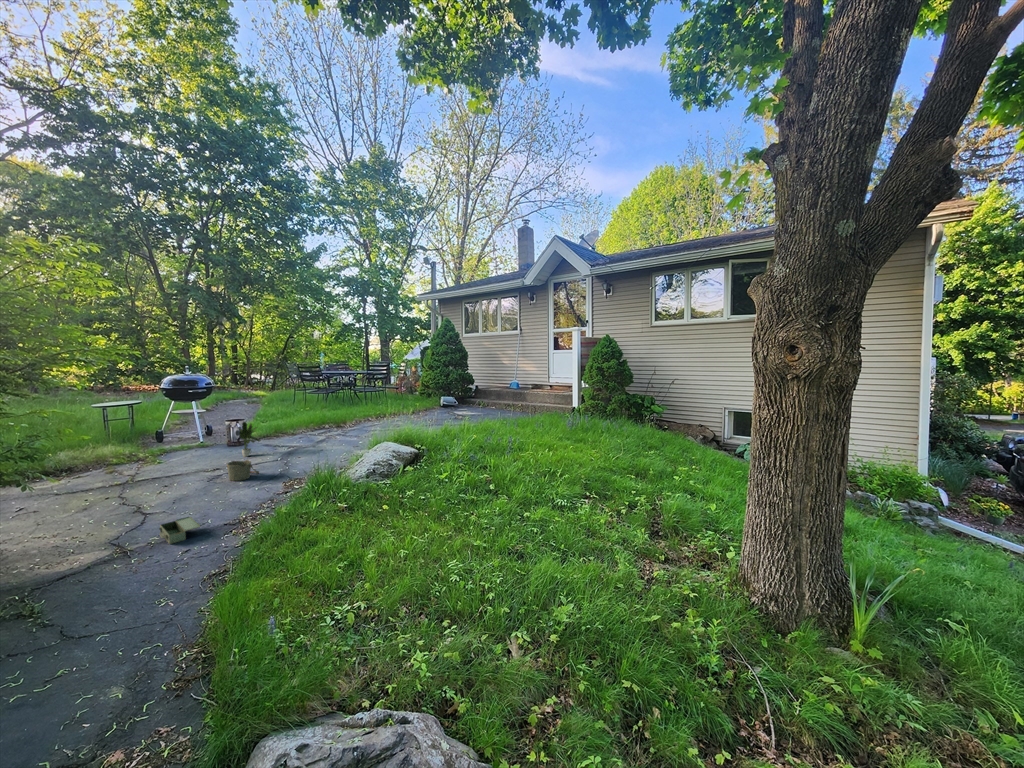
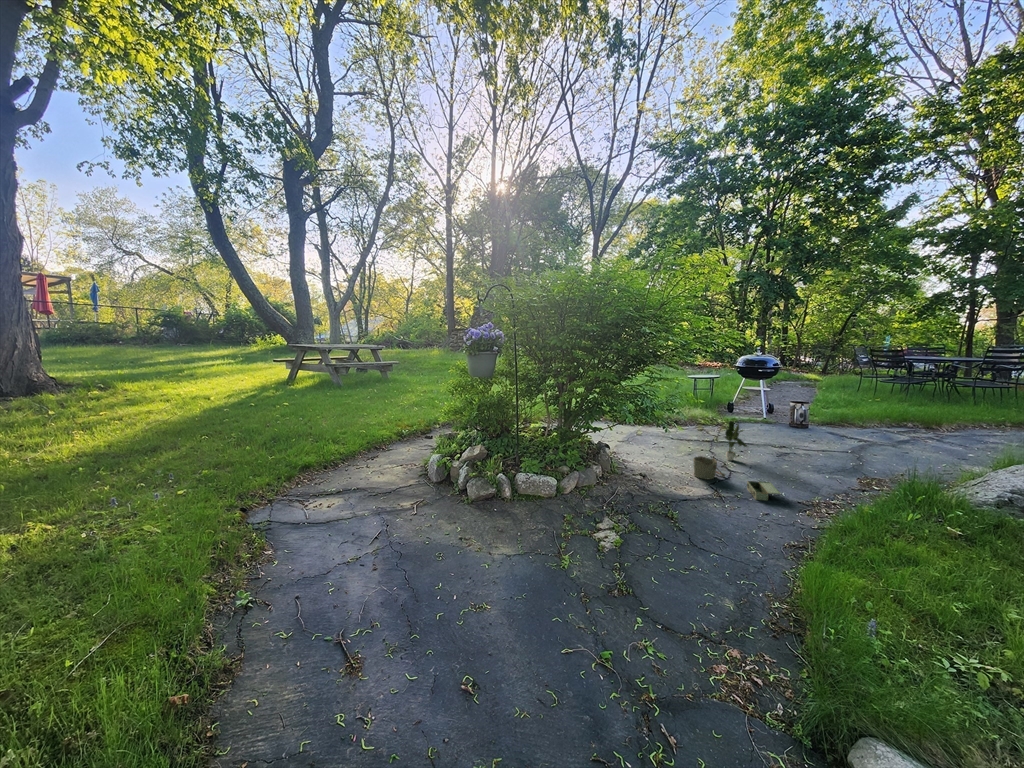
potted plant: present [239,422,260,457] -> present [724,421,747,461]
bucket: present [227,460,259,481] -> present [693,456,725,480]

